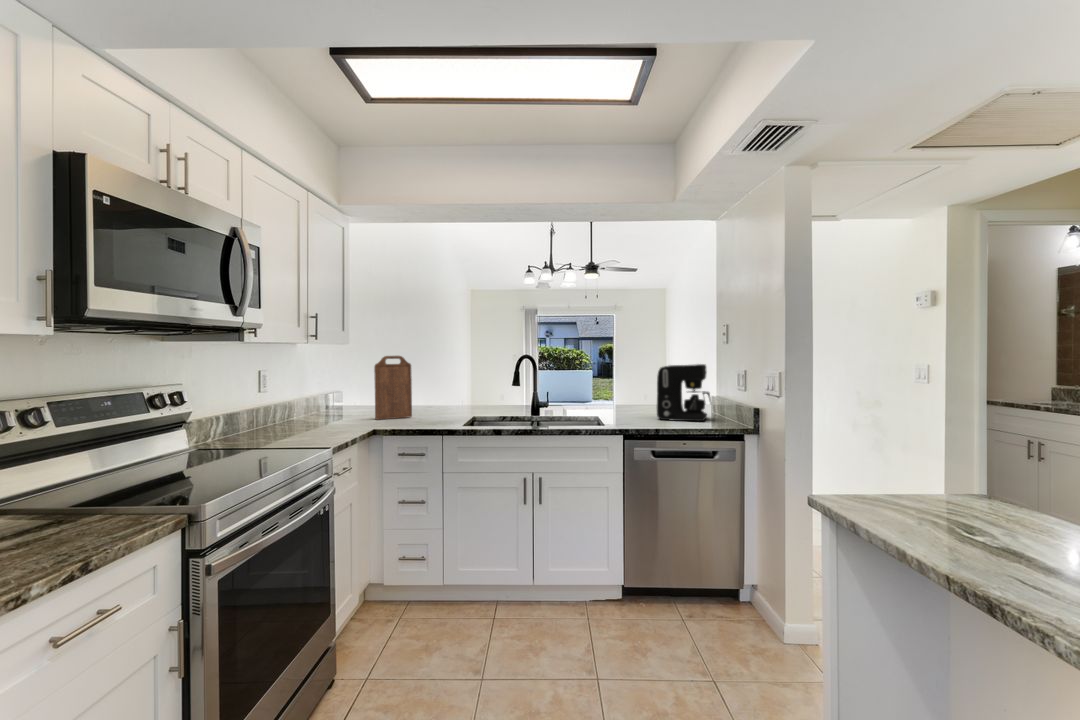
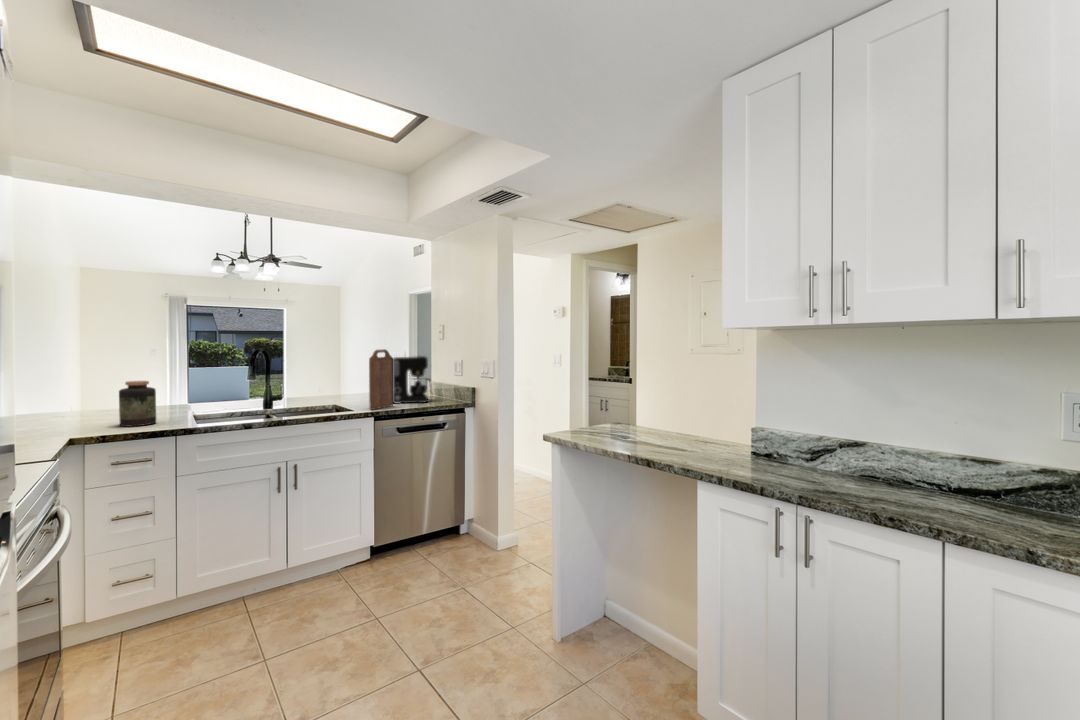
cutting board: present [374,356,412,420] -> present [369,349,393,410]
jar: none [412,384,438,423] -> present [119,381,156,426]

